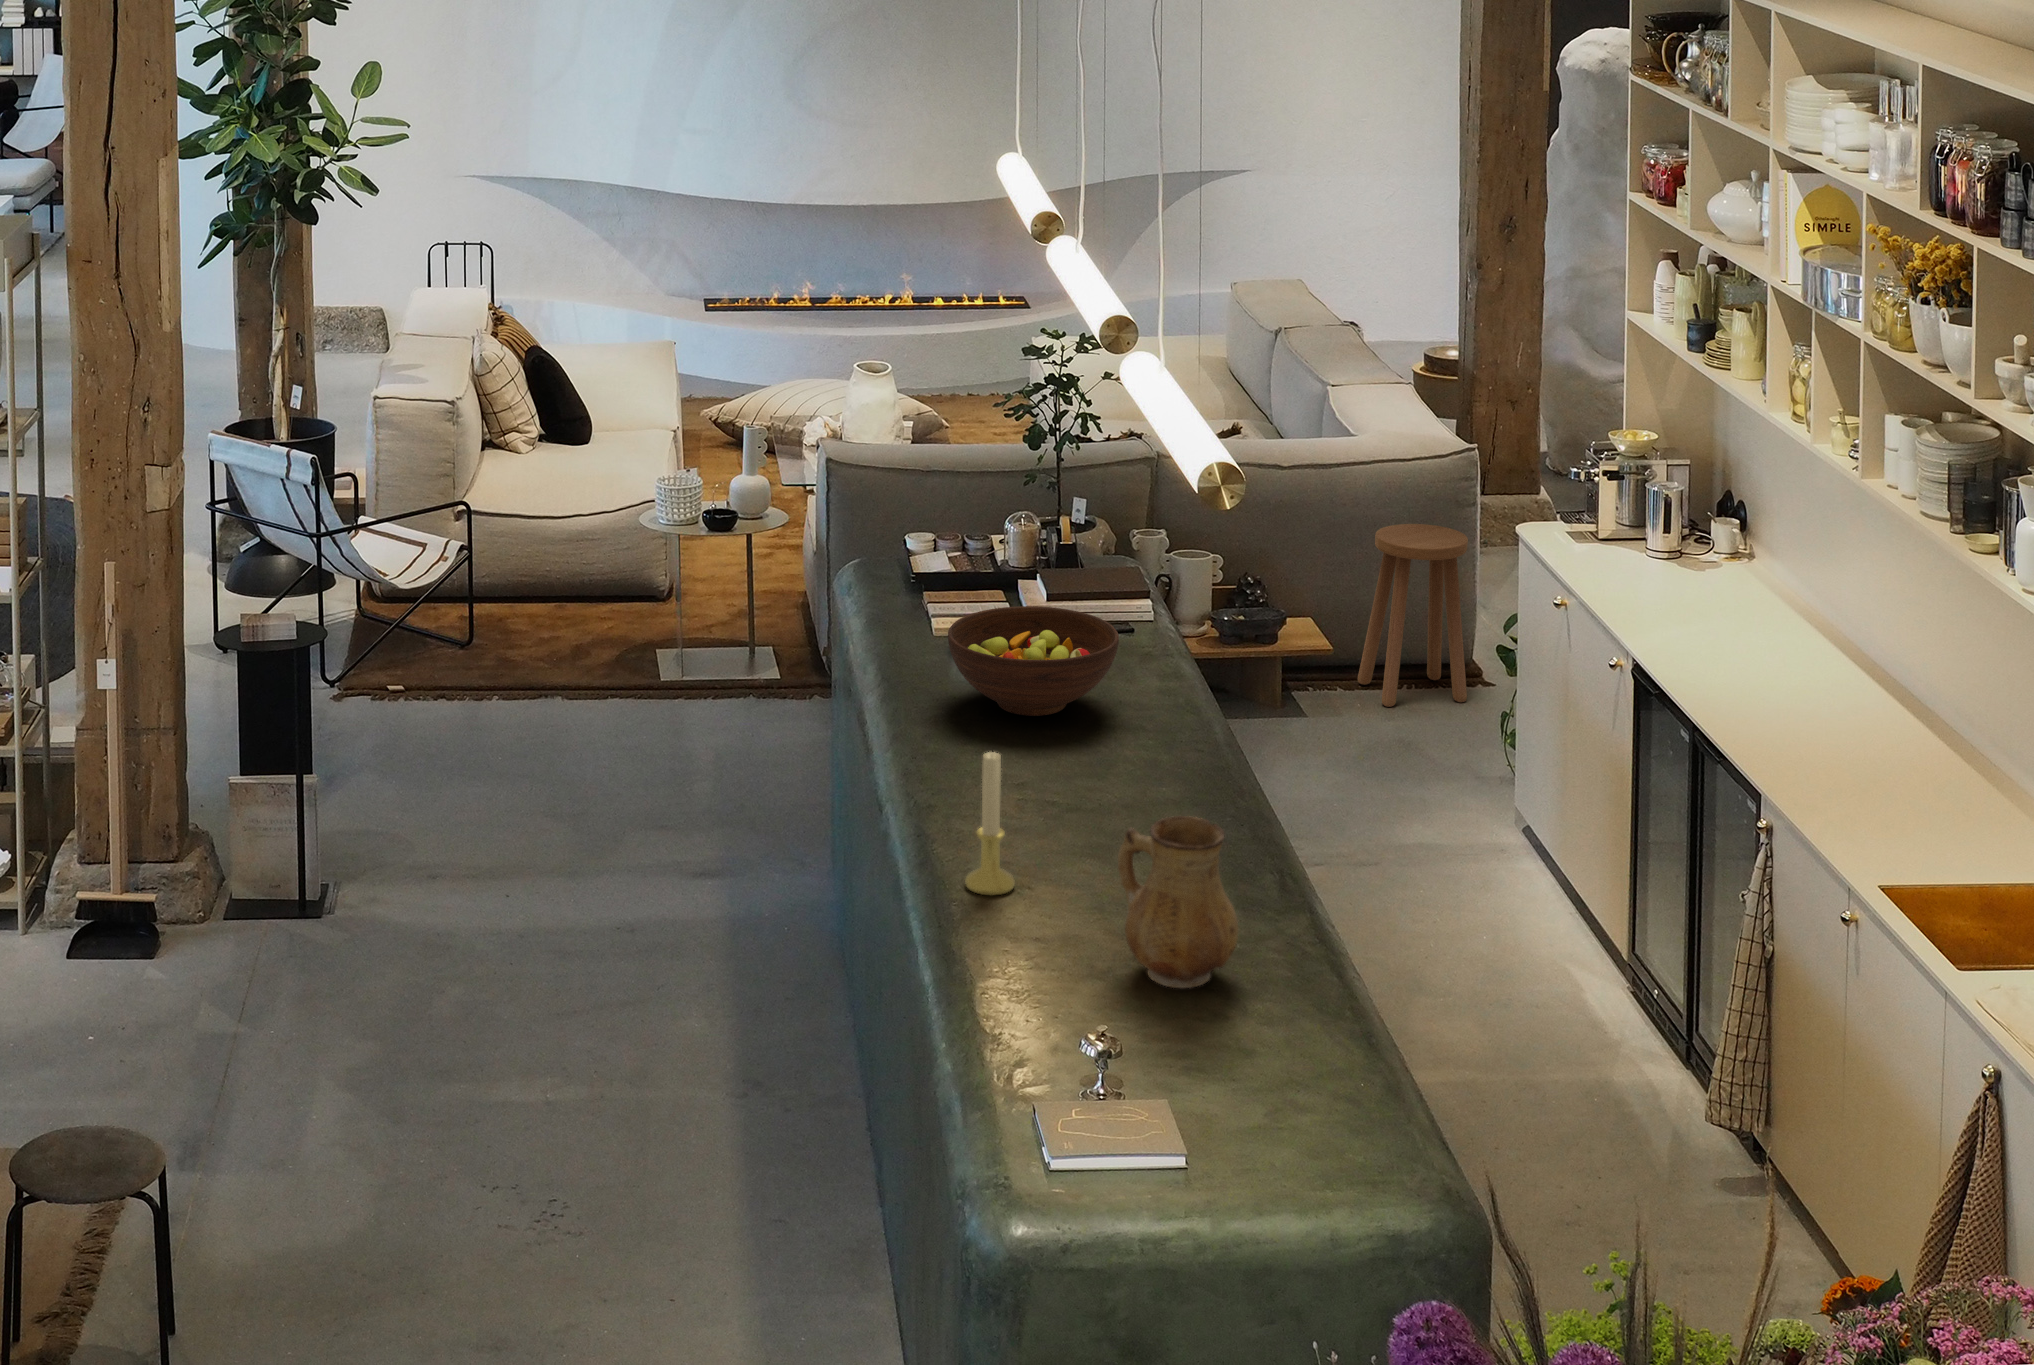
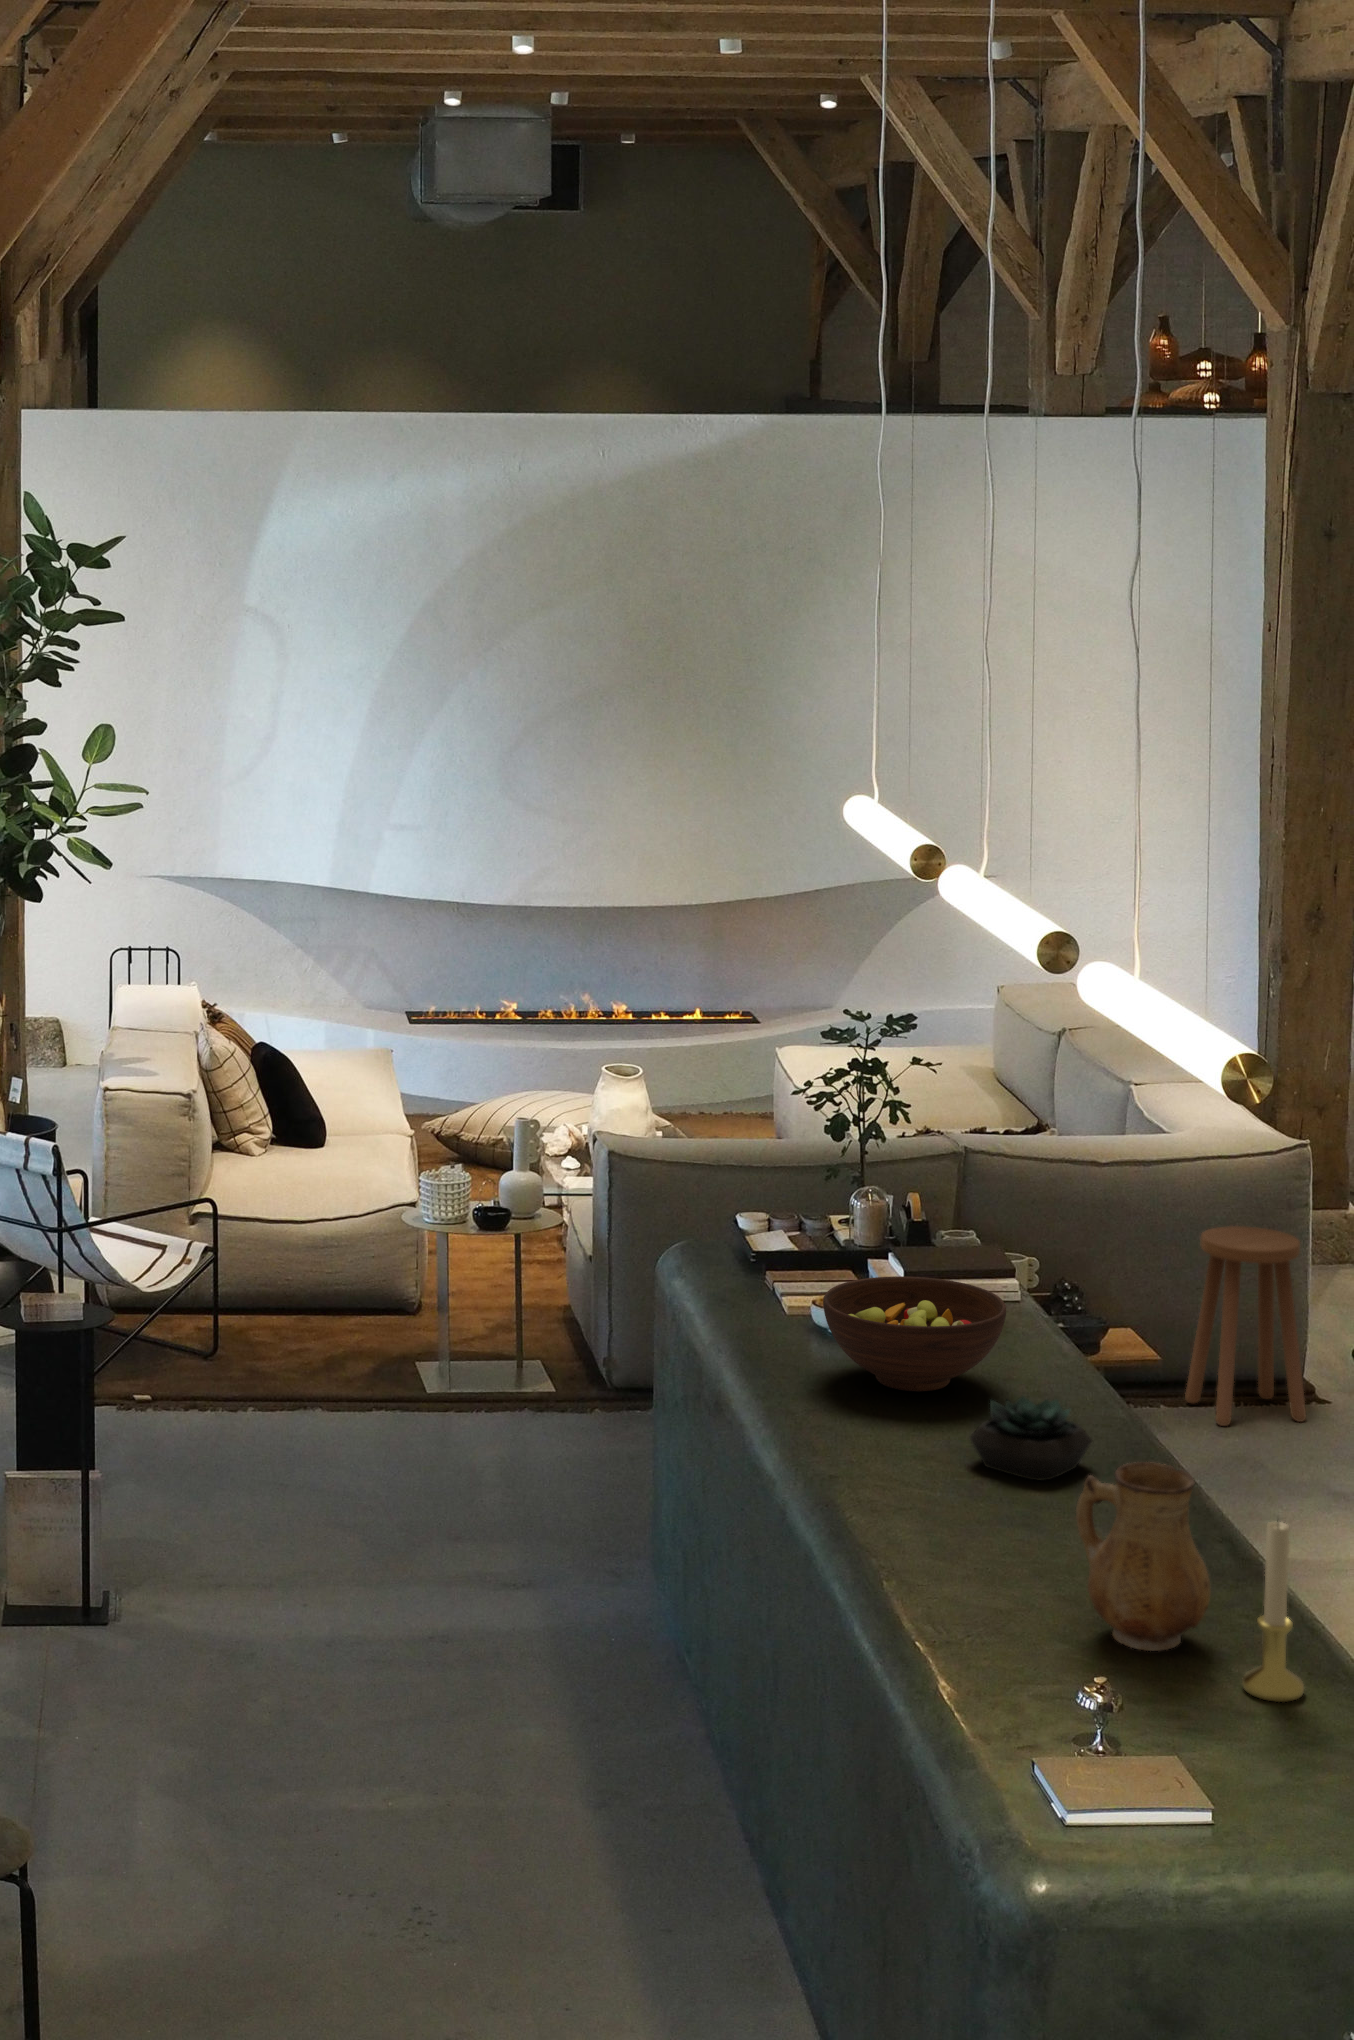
succulent plant: none [1062,728,1178,809] -> present [970,1396,1092,1481]
candle holder: present [965,752,1015,896] -> present [1242,1521,1304,1702]

